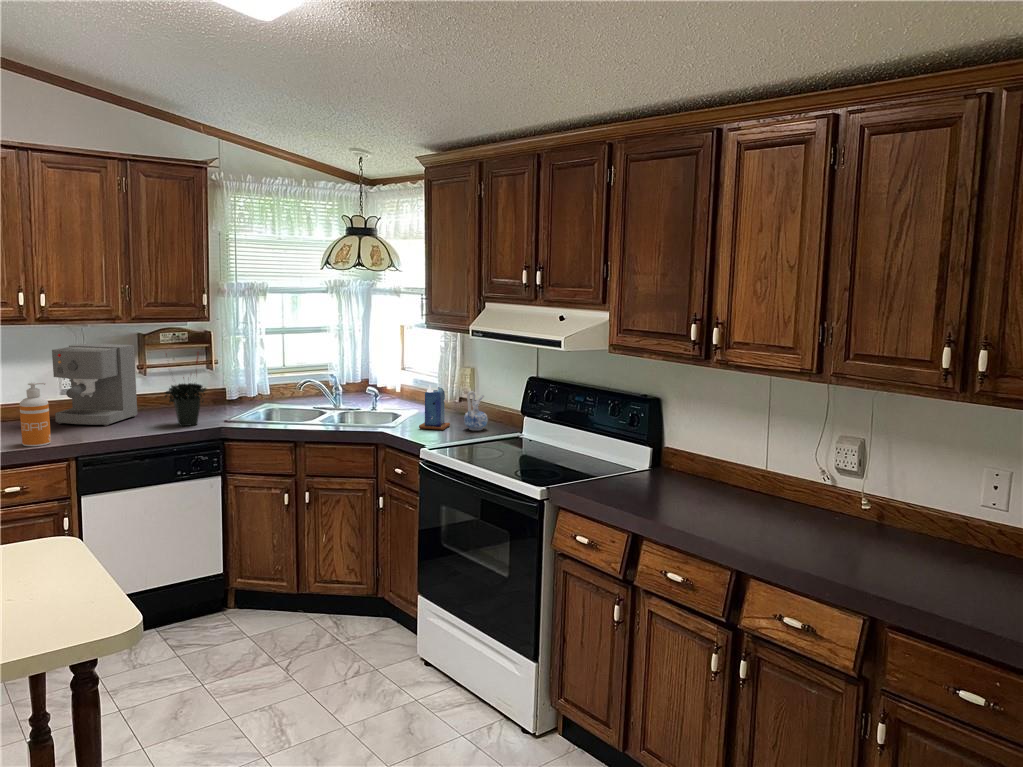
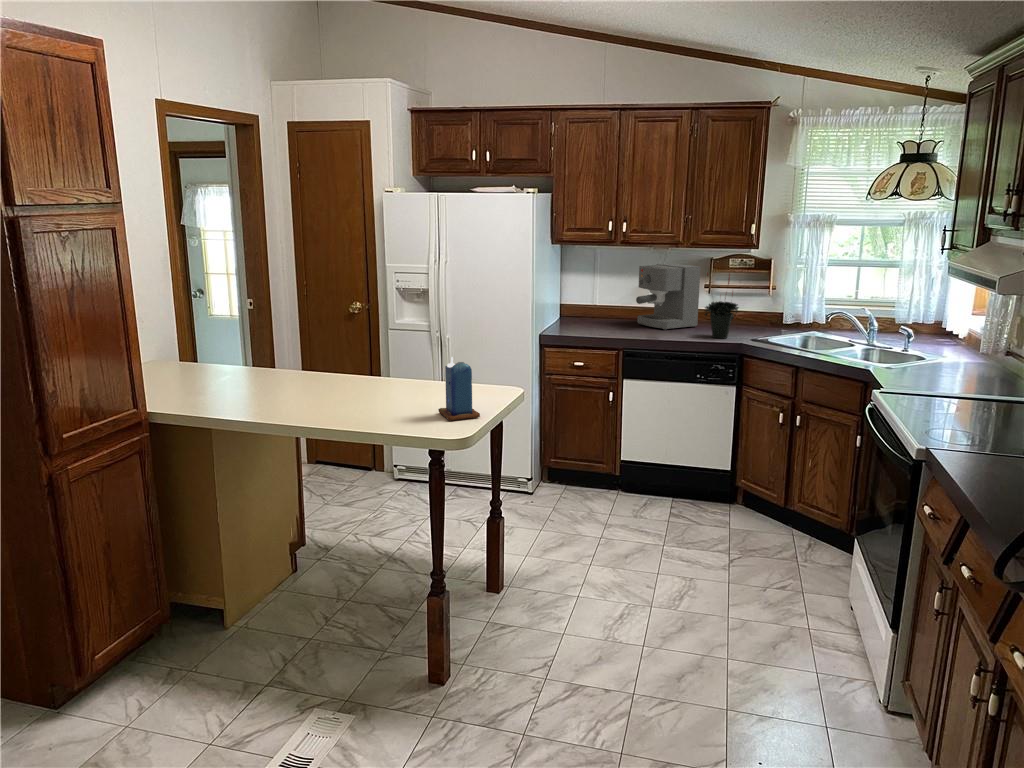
soap dispenser: present [19,383,51,446] -> none [594,287,613,335]
candle: present [419,385,450,430] -> present [439,357,480,421]
ceramic pitcher: present [464,391,488,431] -> none [968,337,1000,385]

